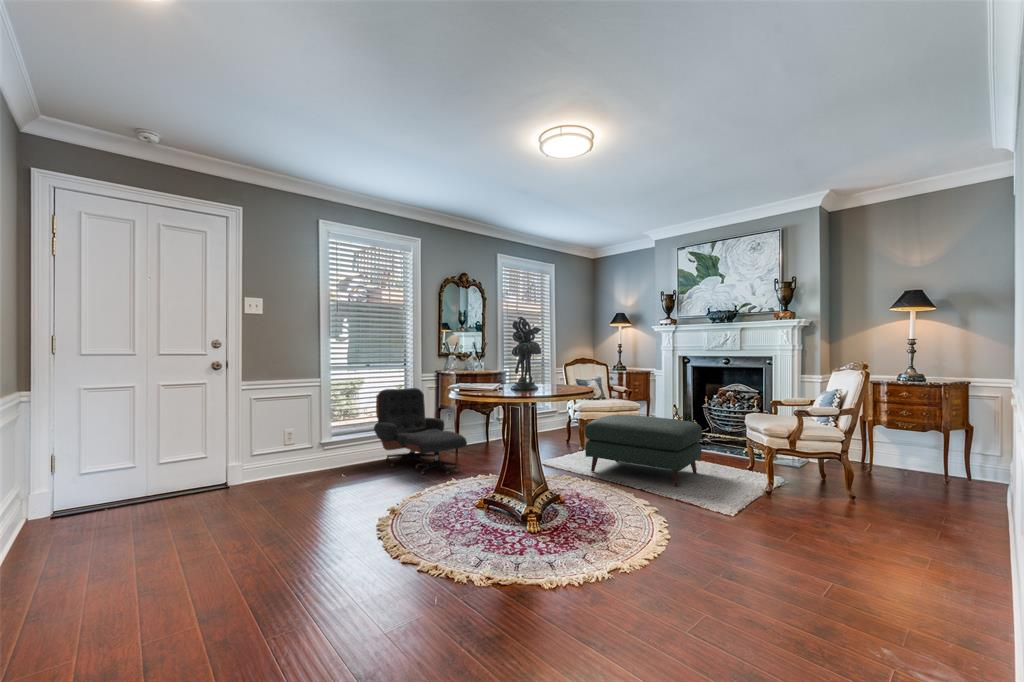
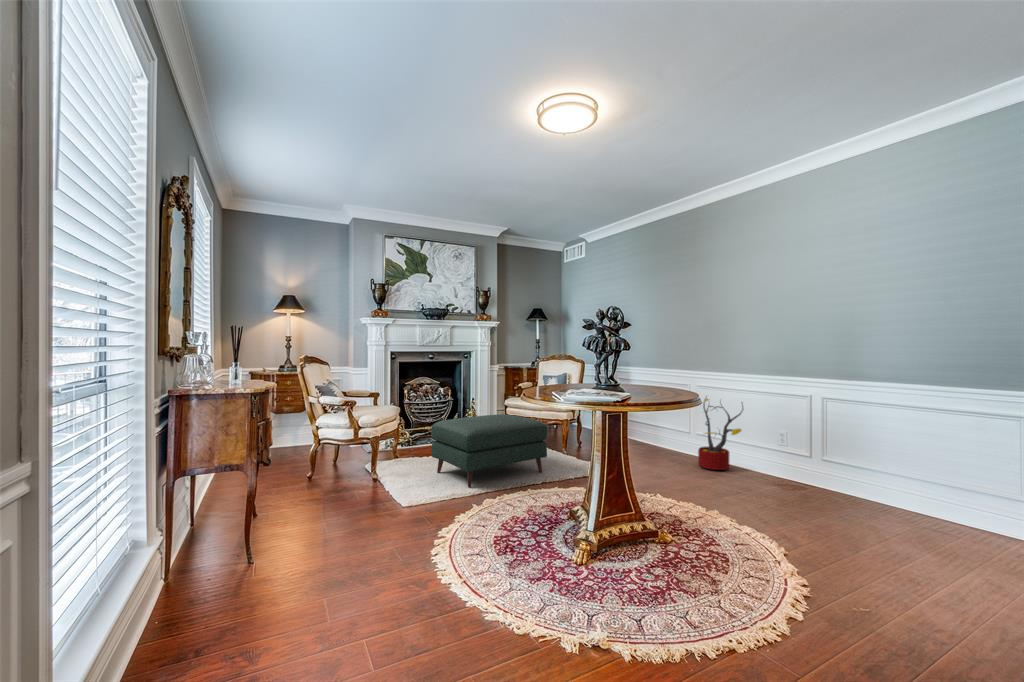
lounge chair: present [374,388,467,474] -> none [157,439,391,620]
decorative plant: none [864,442,1008,593] -> present [698,398,743,470]

